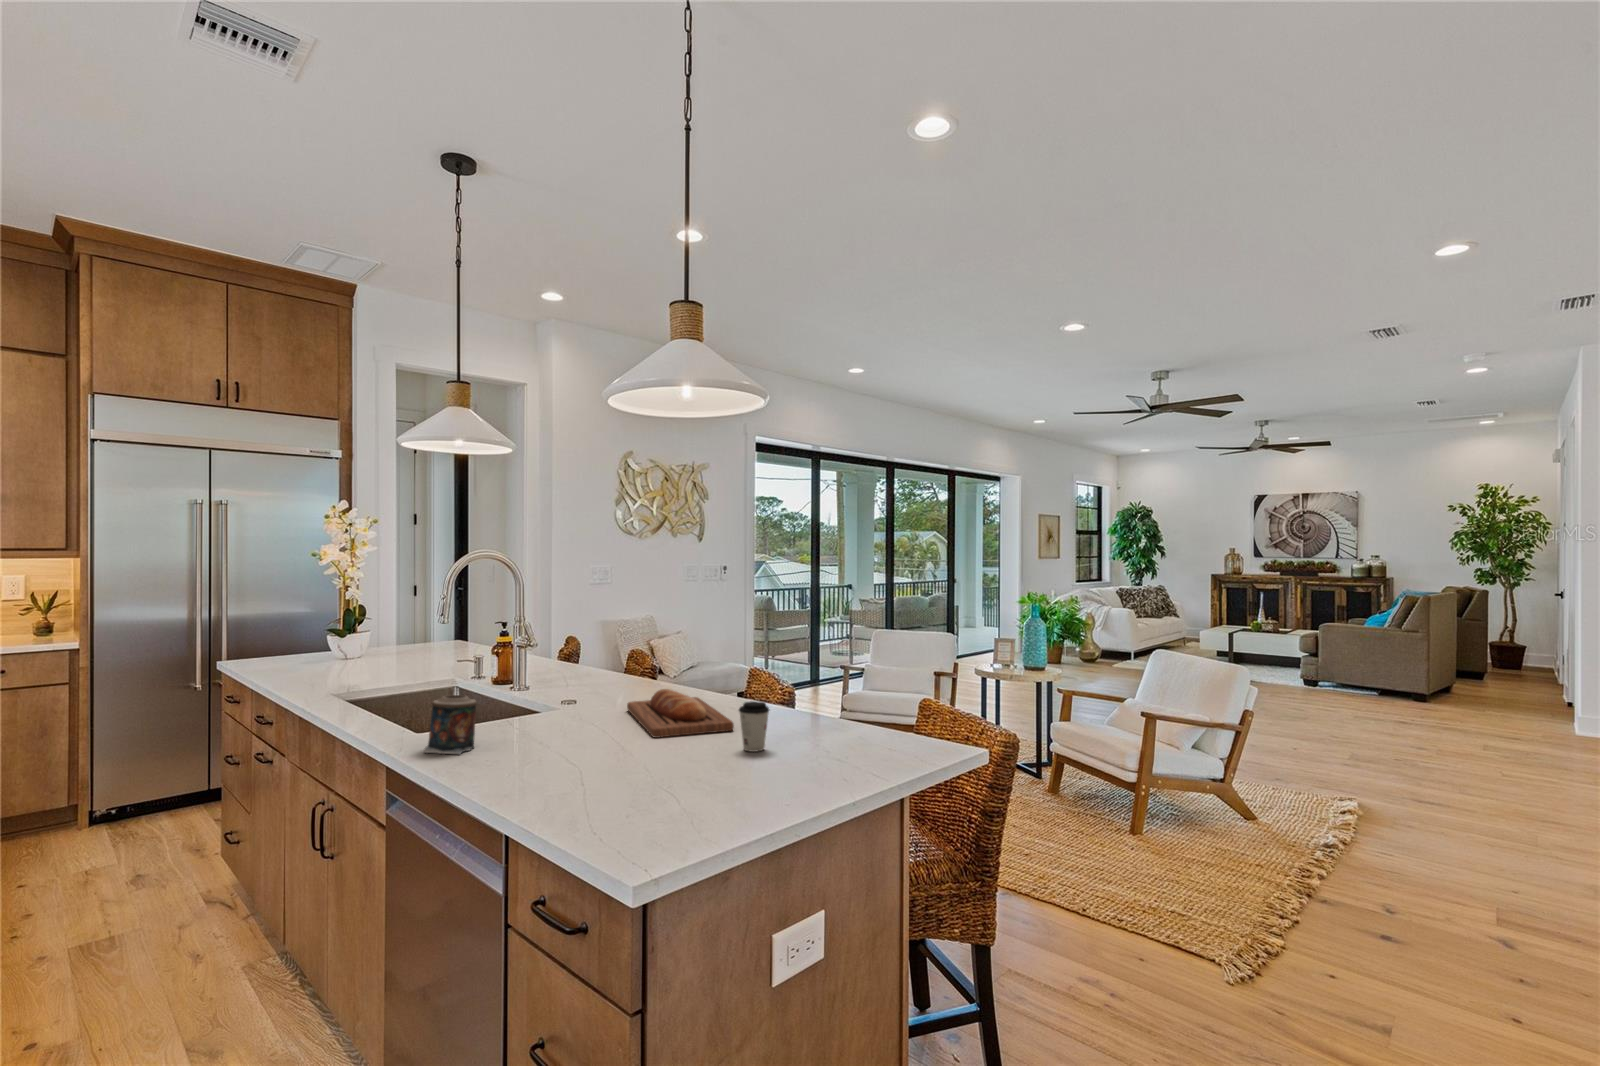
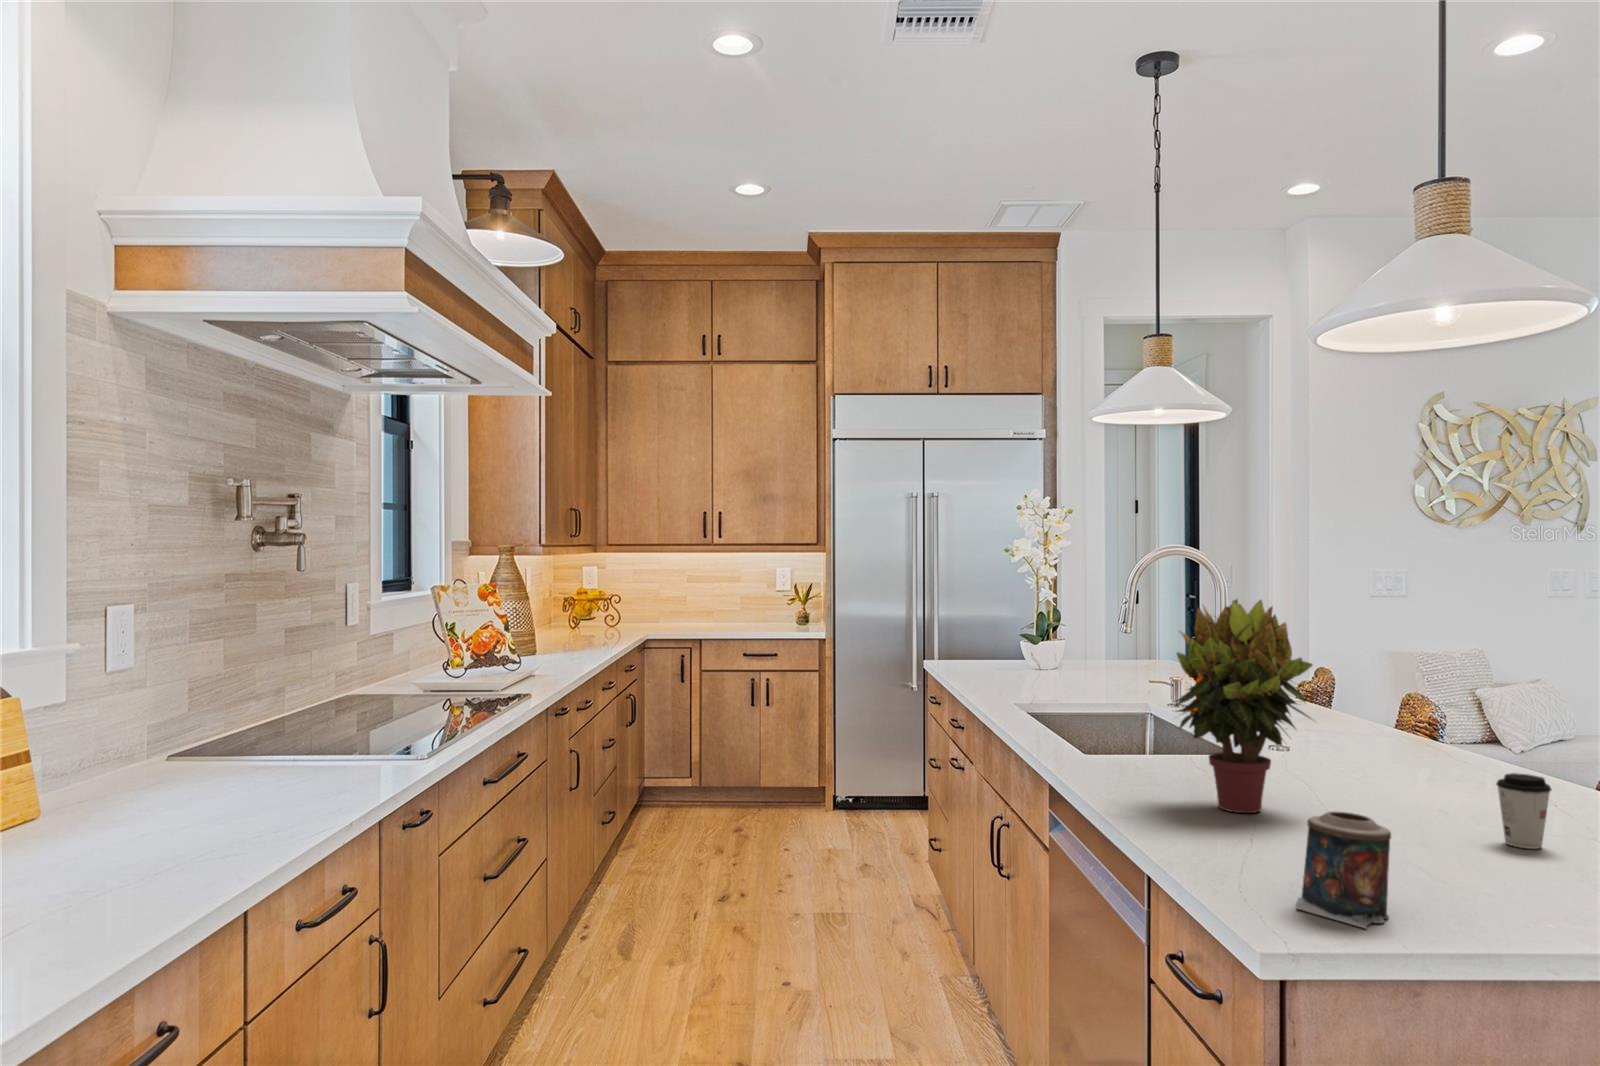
potted plant: none [510,591,625,763] -> present [1176,599,1312,813]
bread loaf: present [627,689,734,738] -> none [1354,744,1507,816]
candle: present [424,695,477,754] -> present [1296,811,1391,928]

